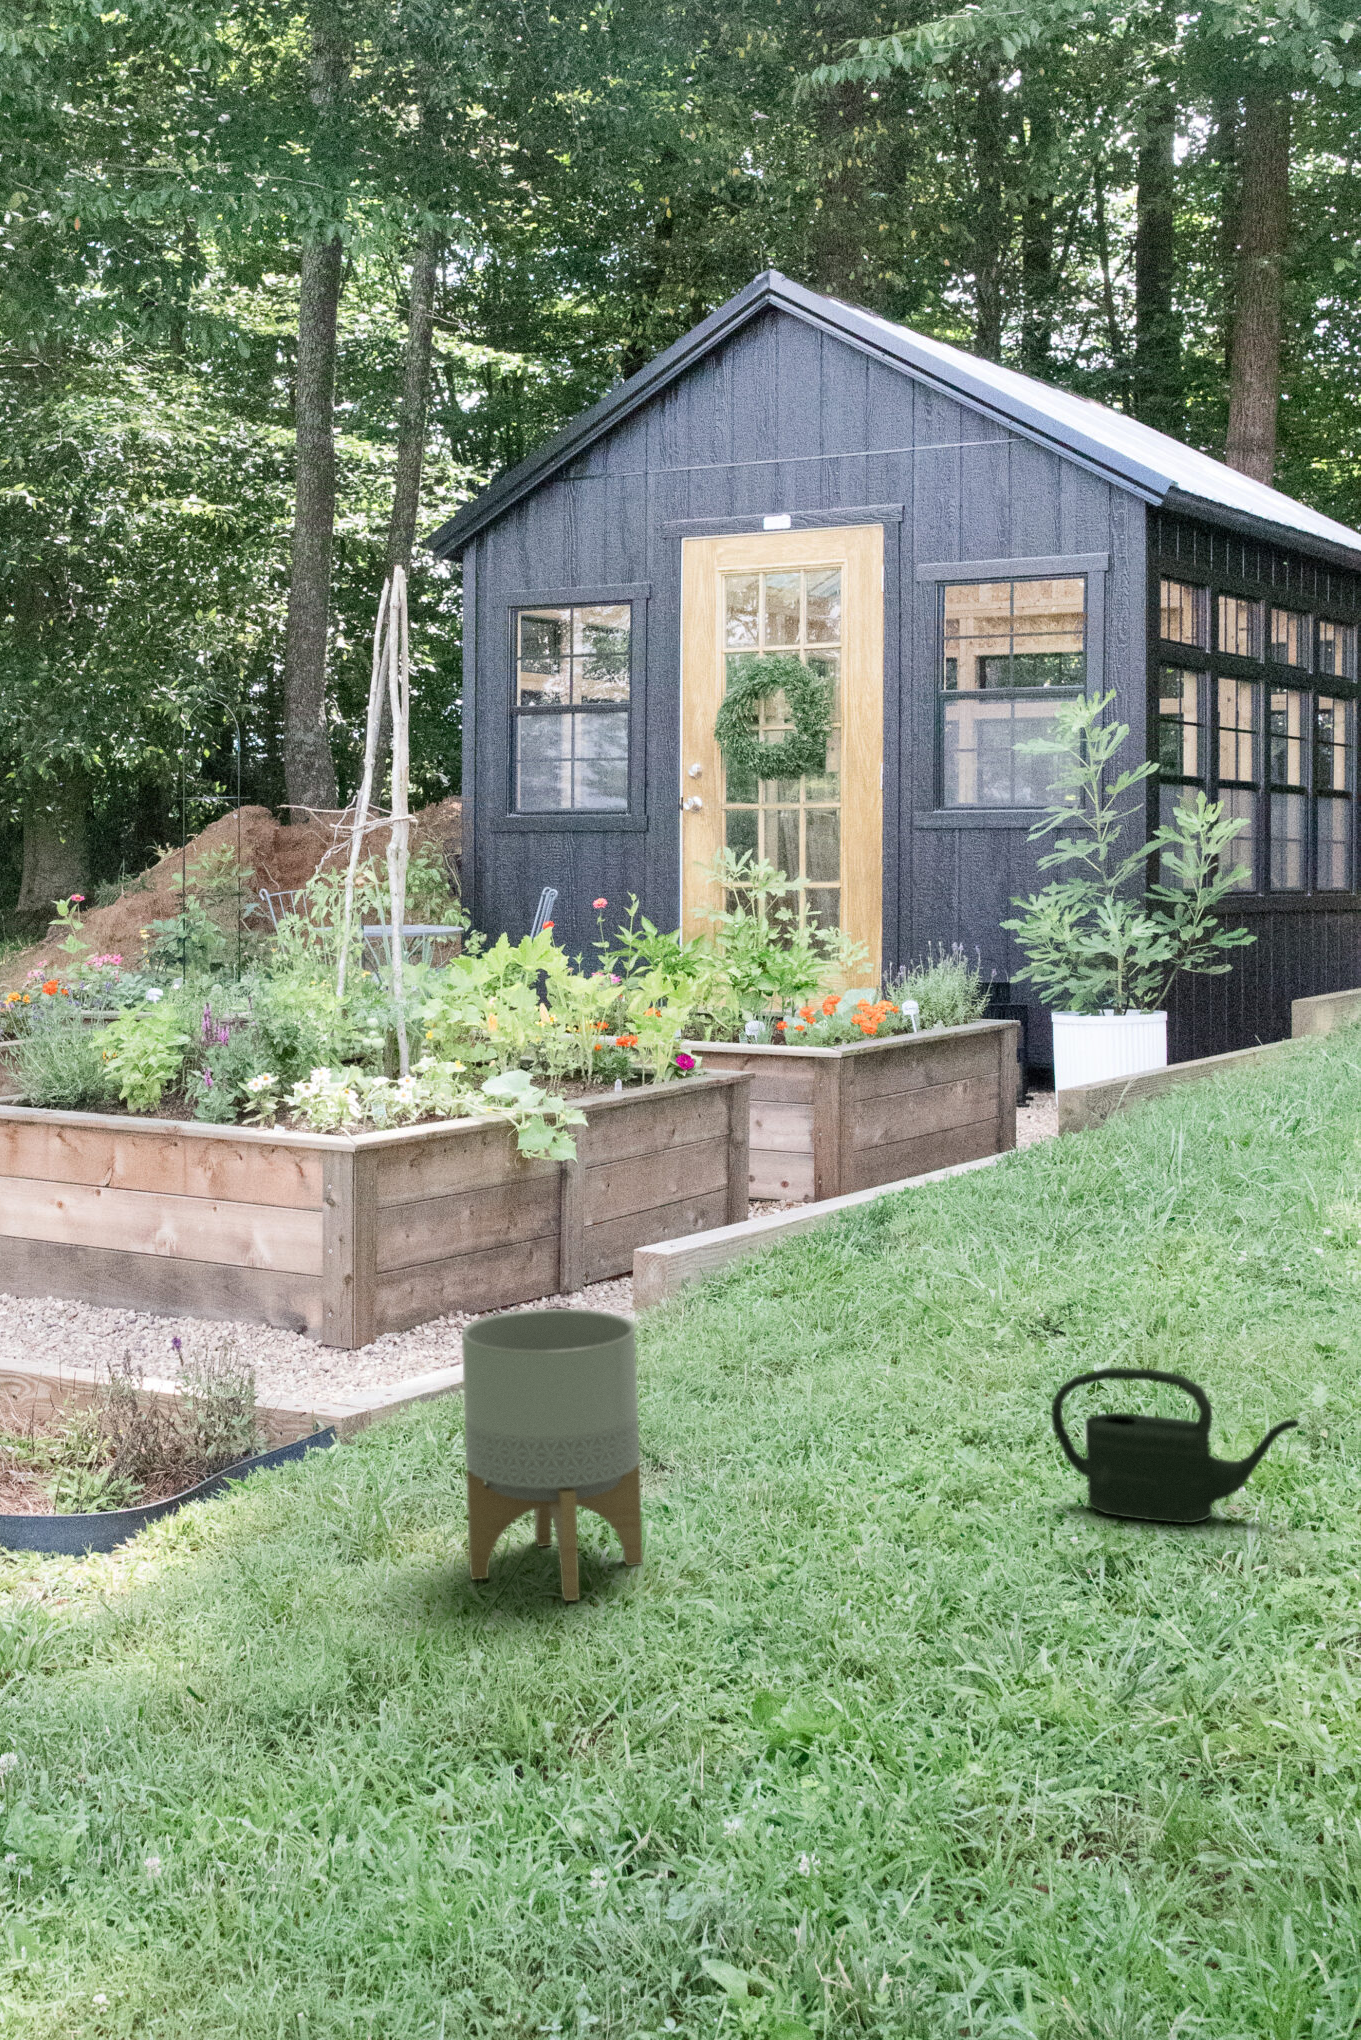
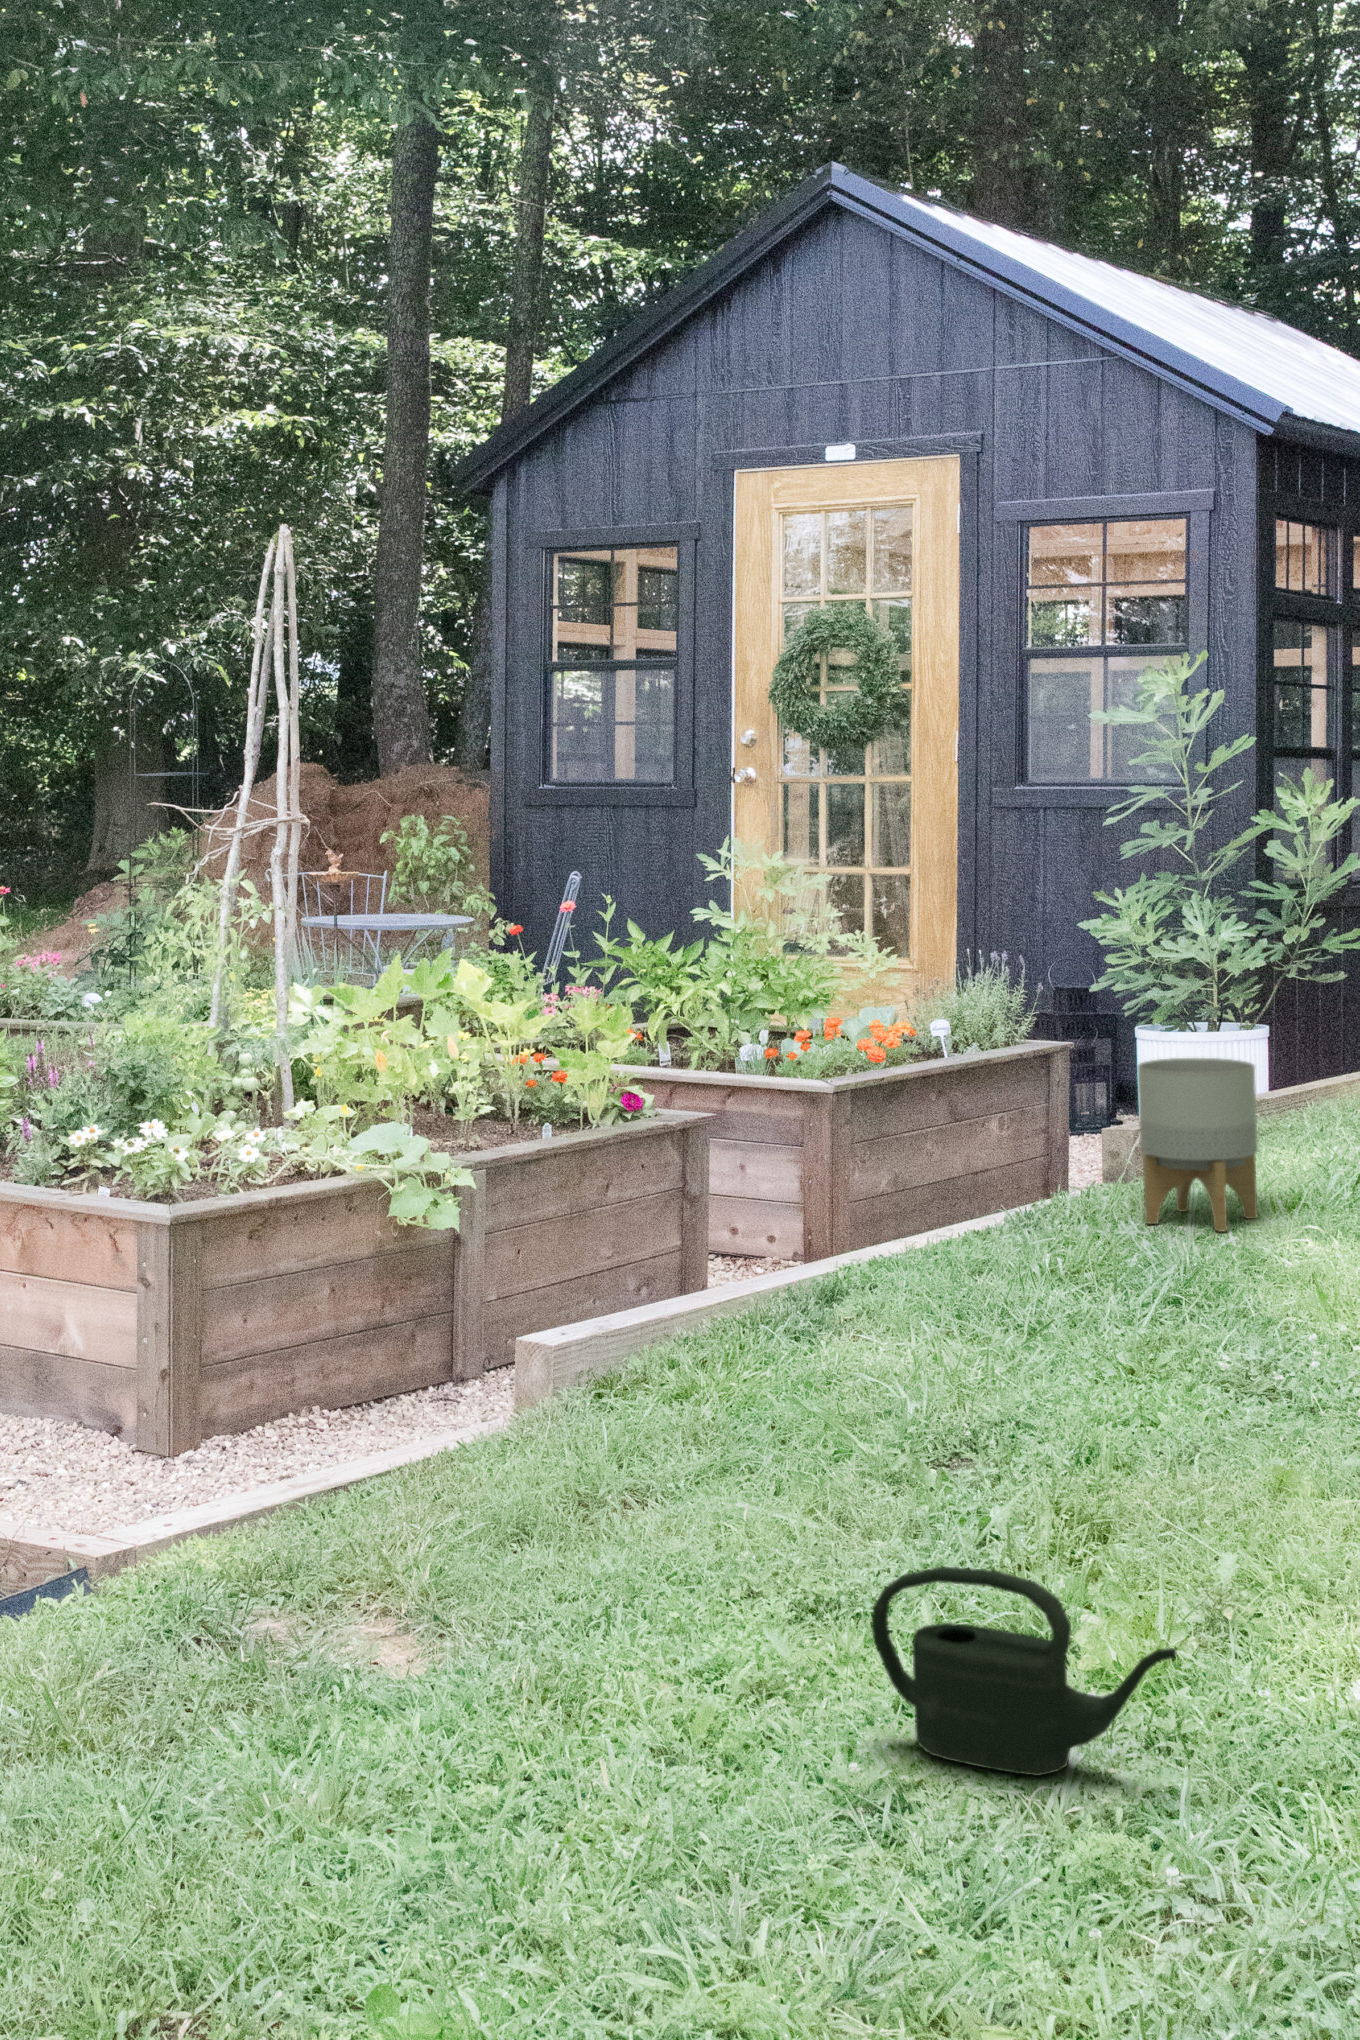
planter: present [462,1309,643,1601] -> present [1138,1058,1258,1232]

